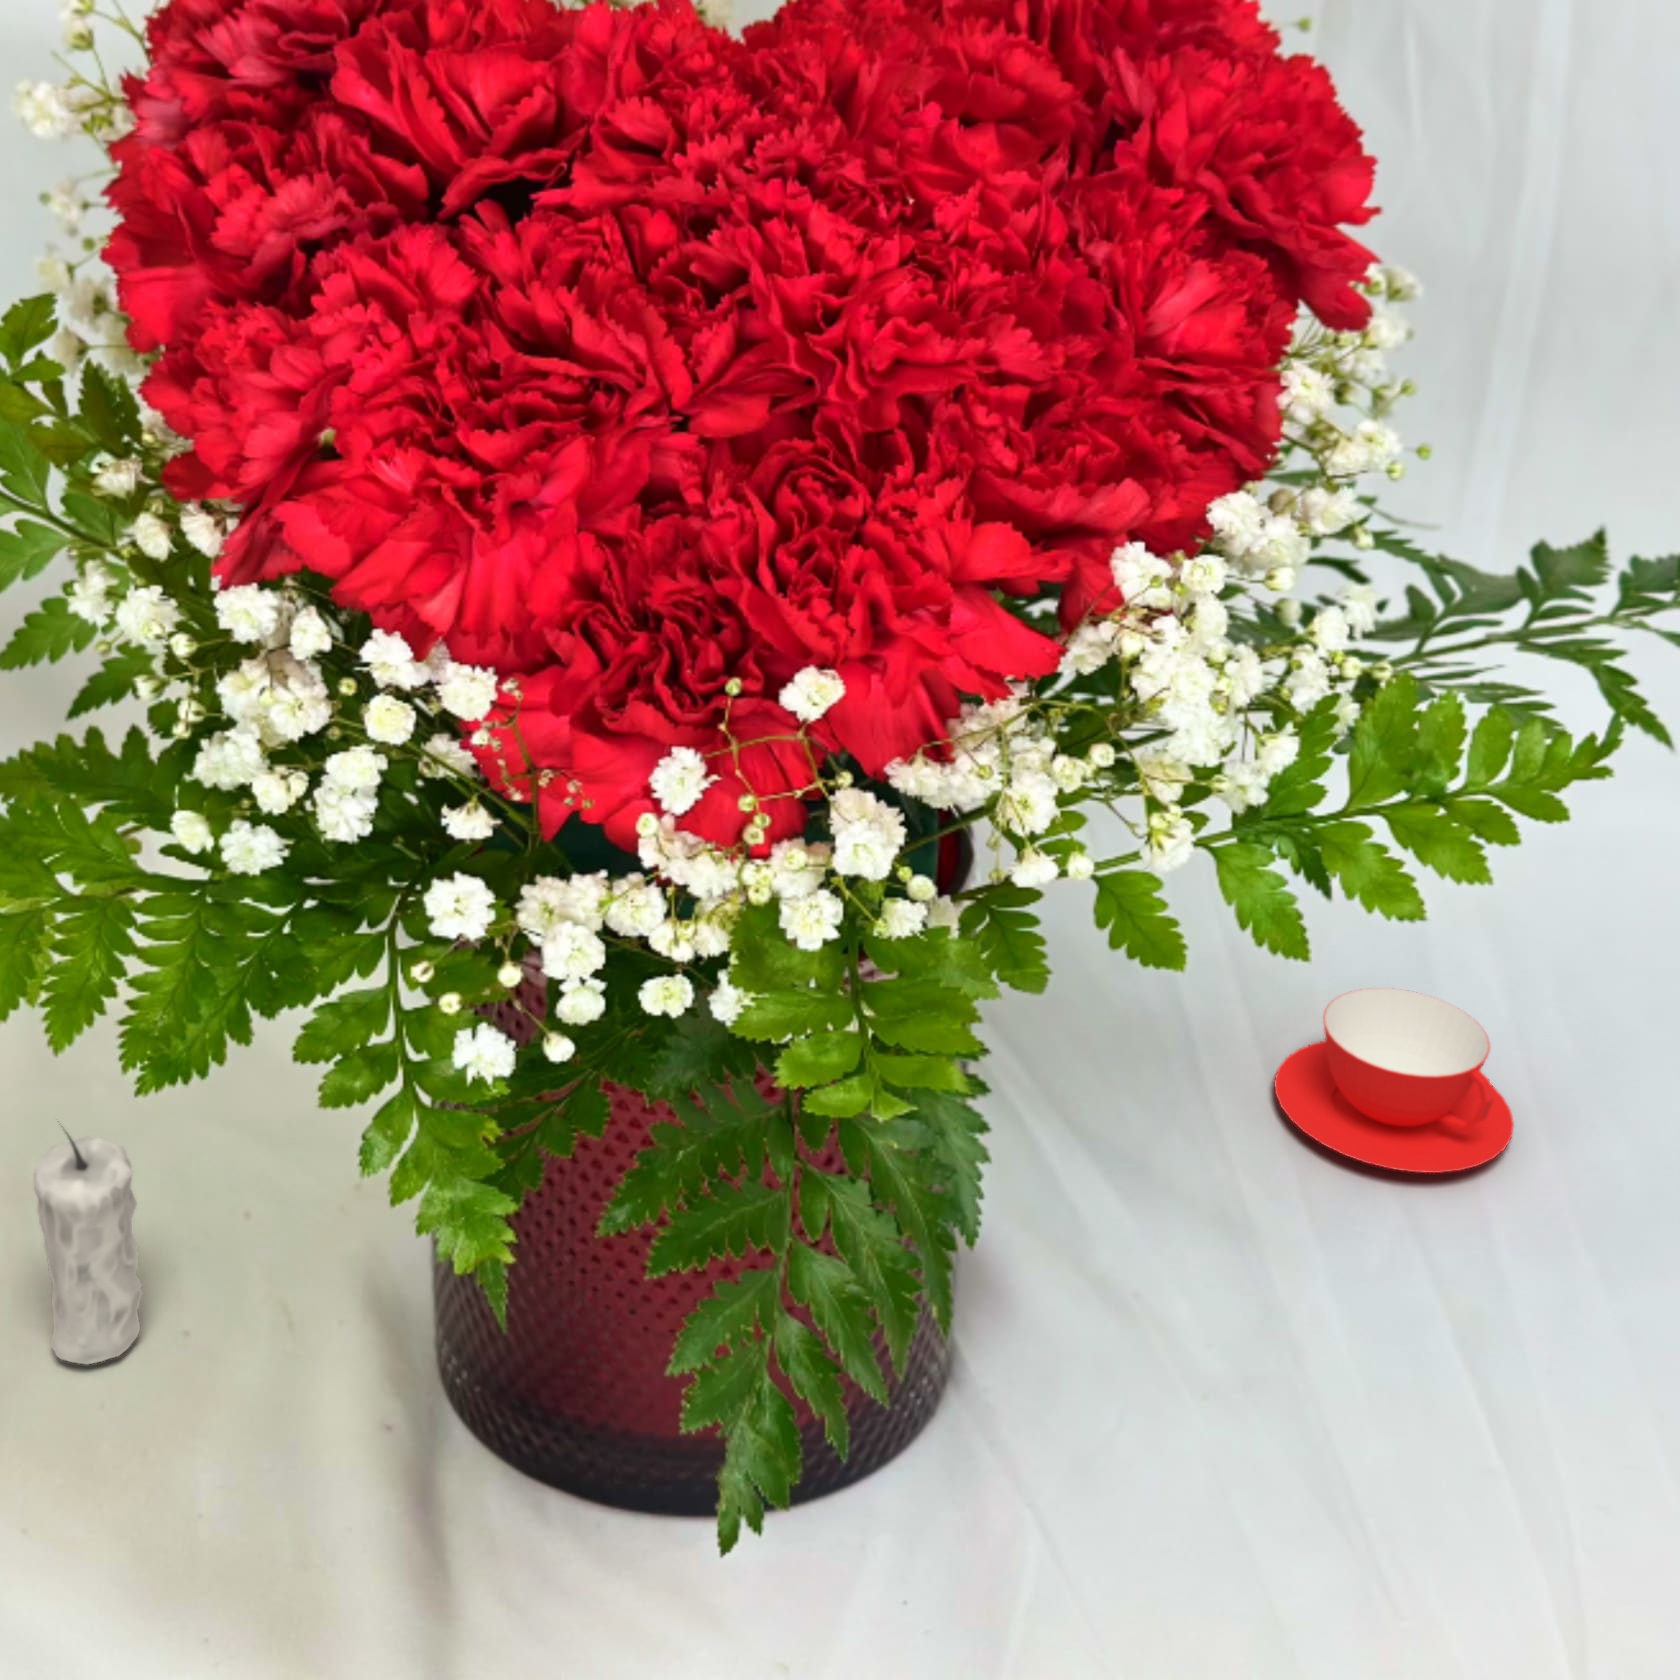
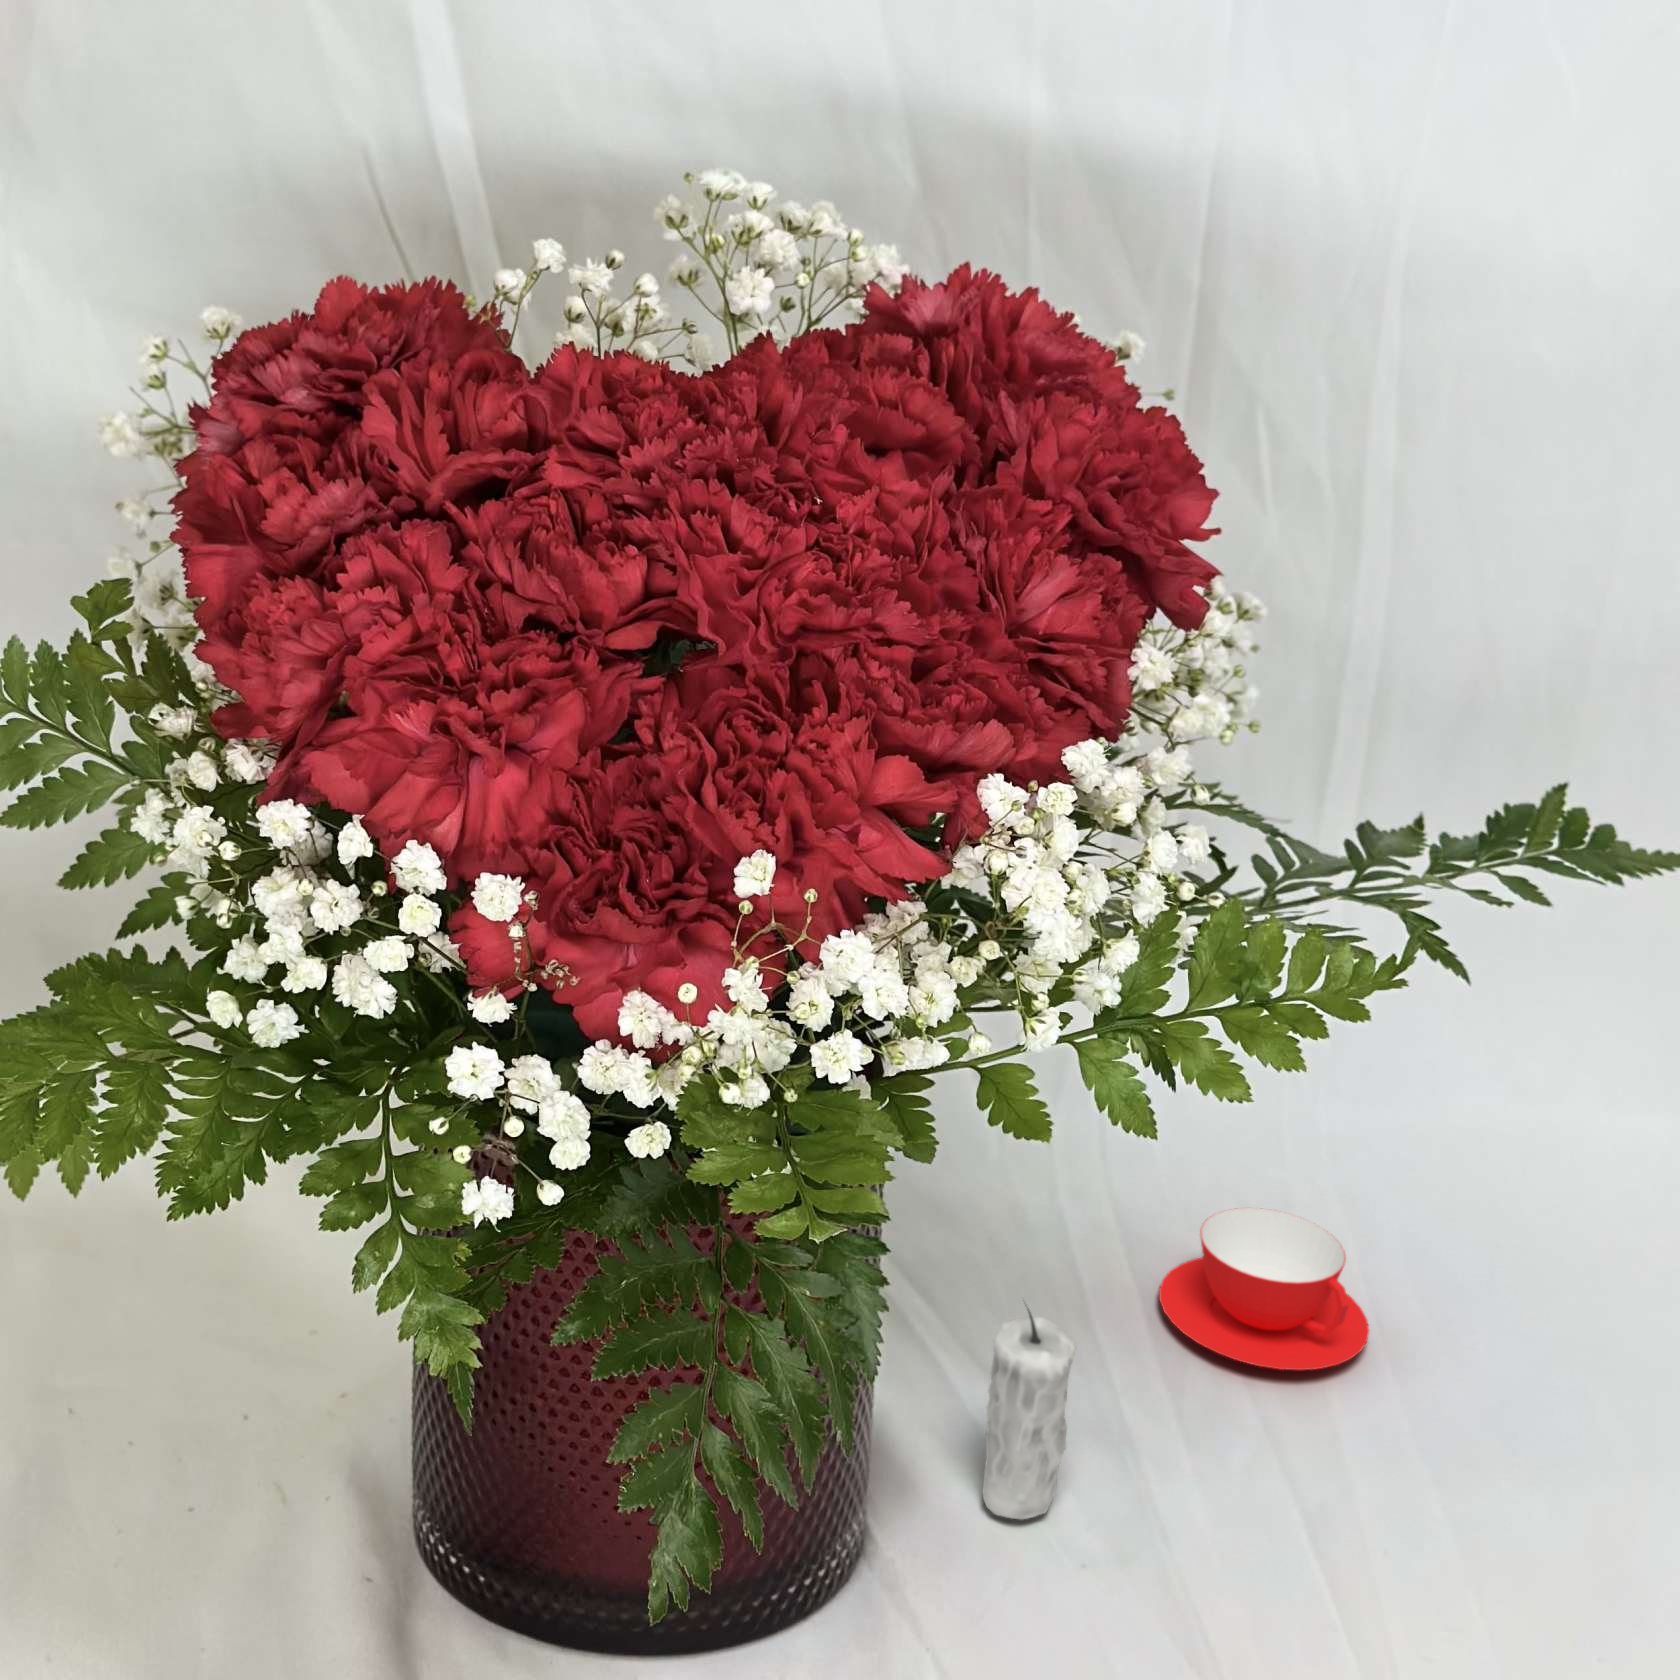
candle: present [34,1126,142,1364] -> present [983,1305,1077,1519]

